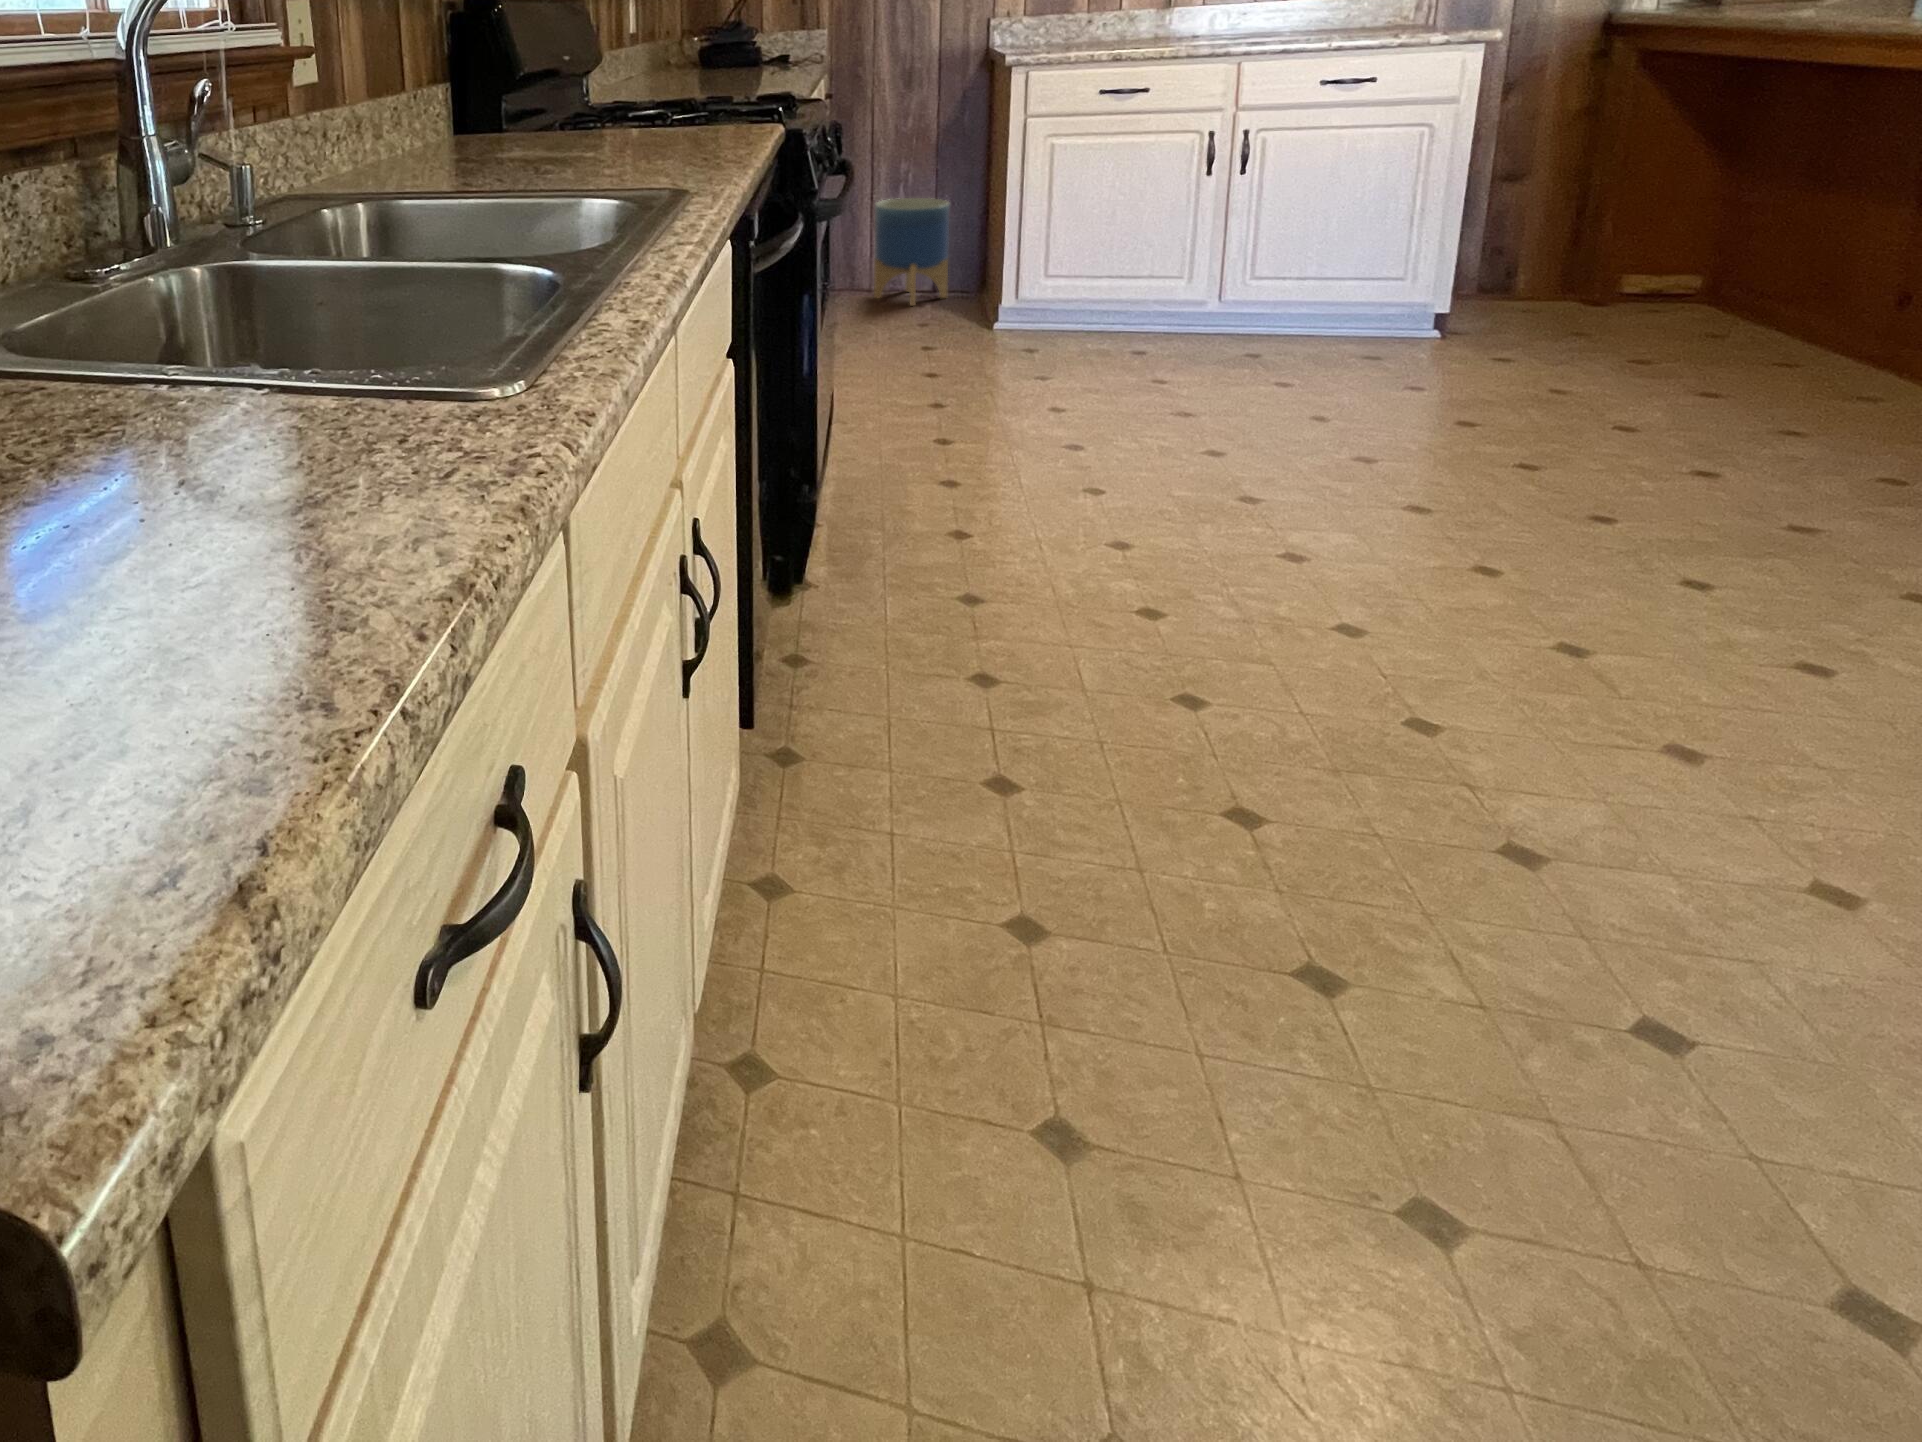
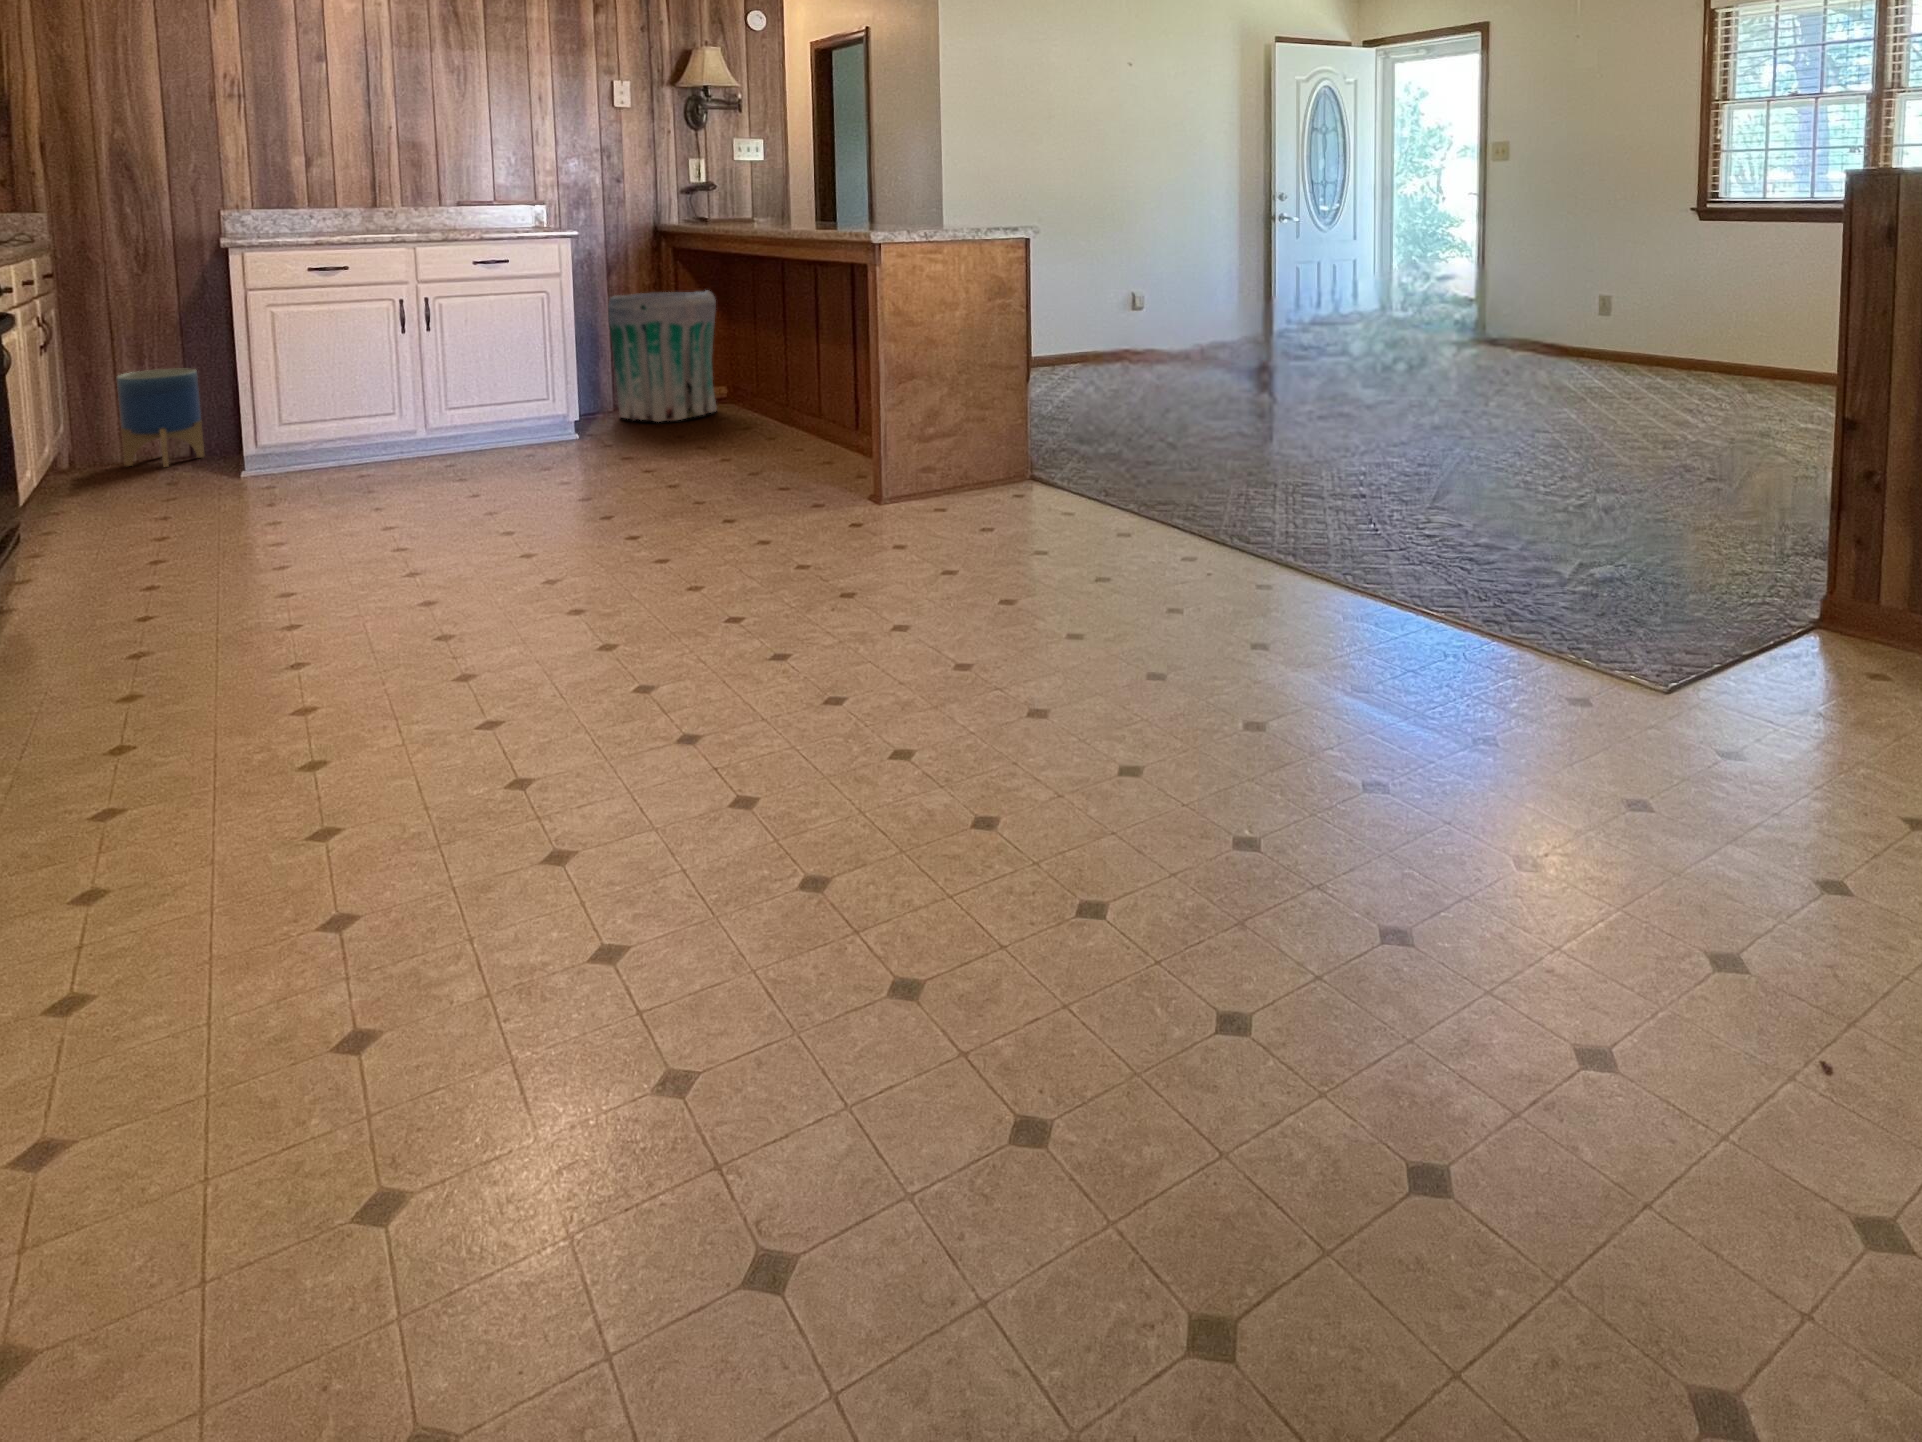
trash can: none [1499,124,1733,336] -> present [608,290,717,422]

